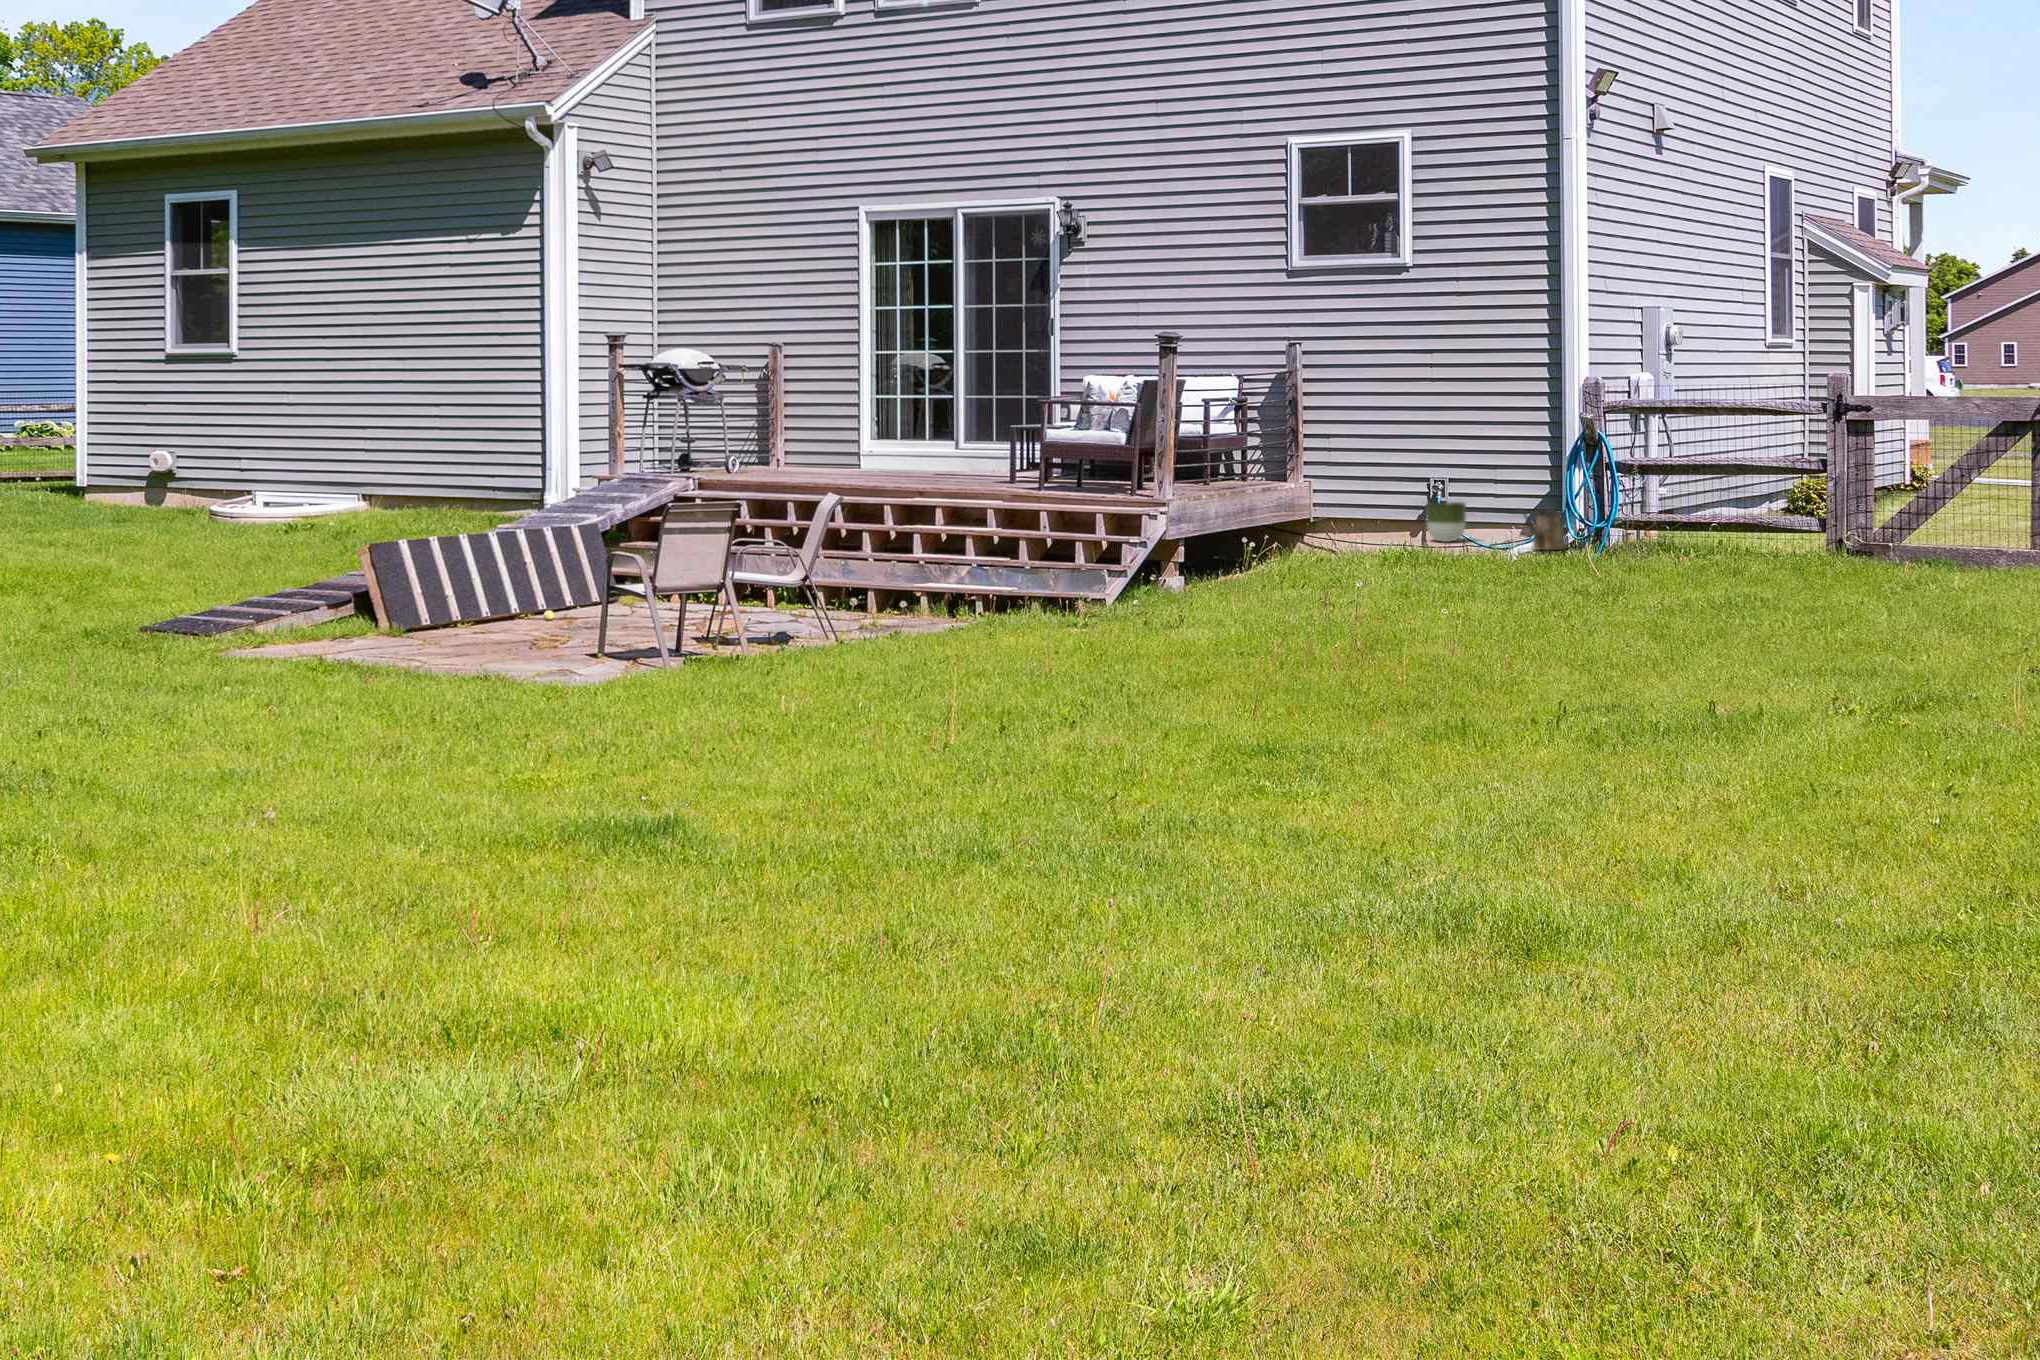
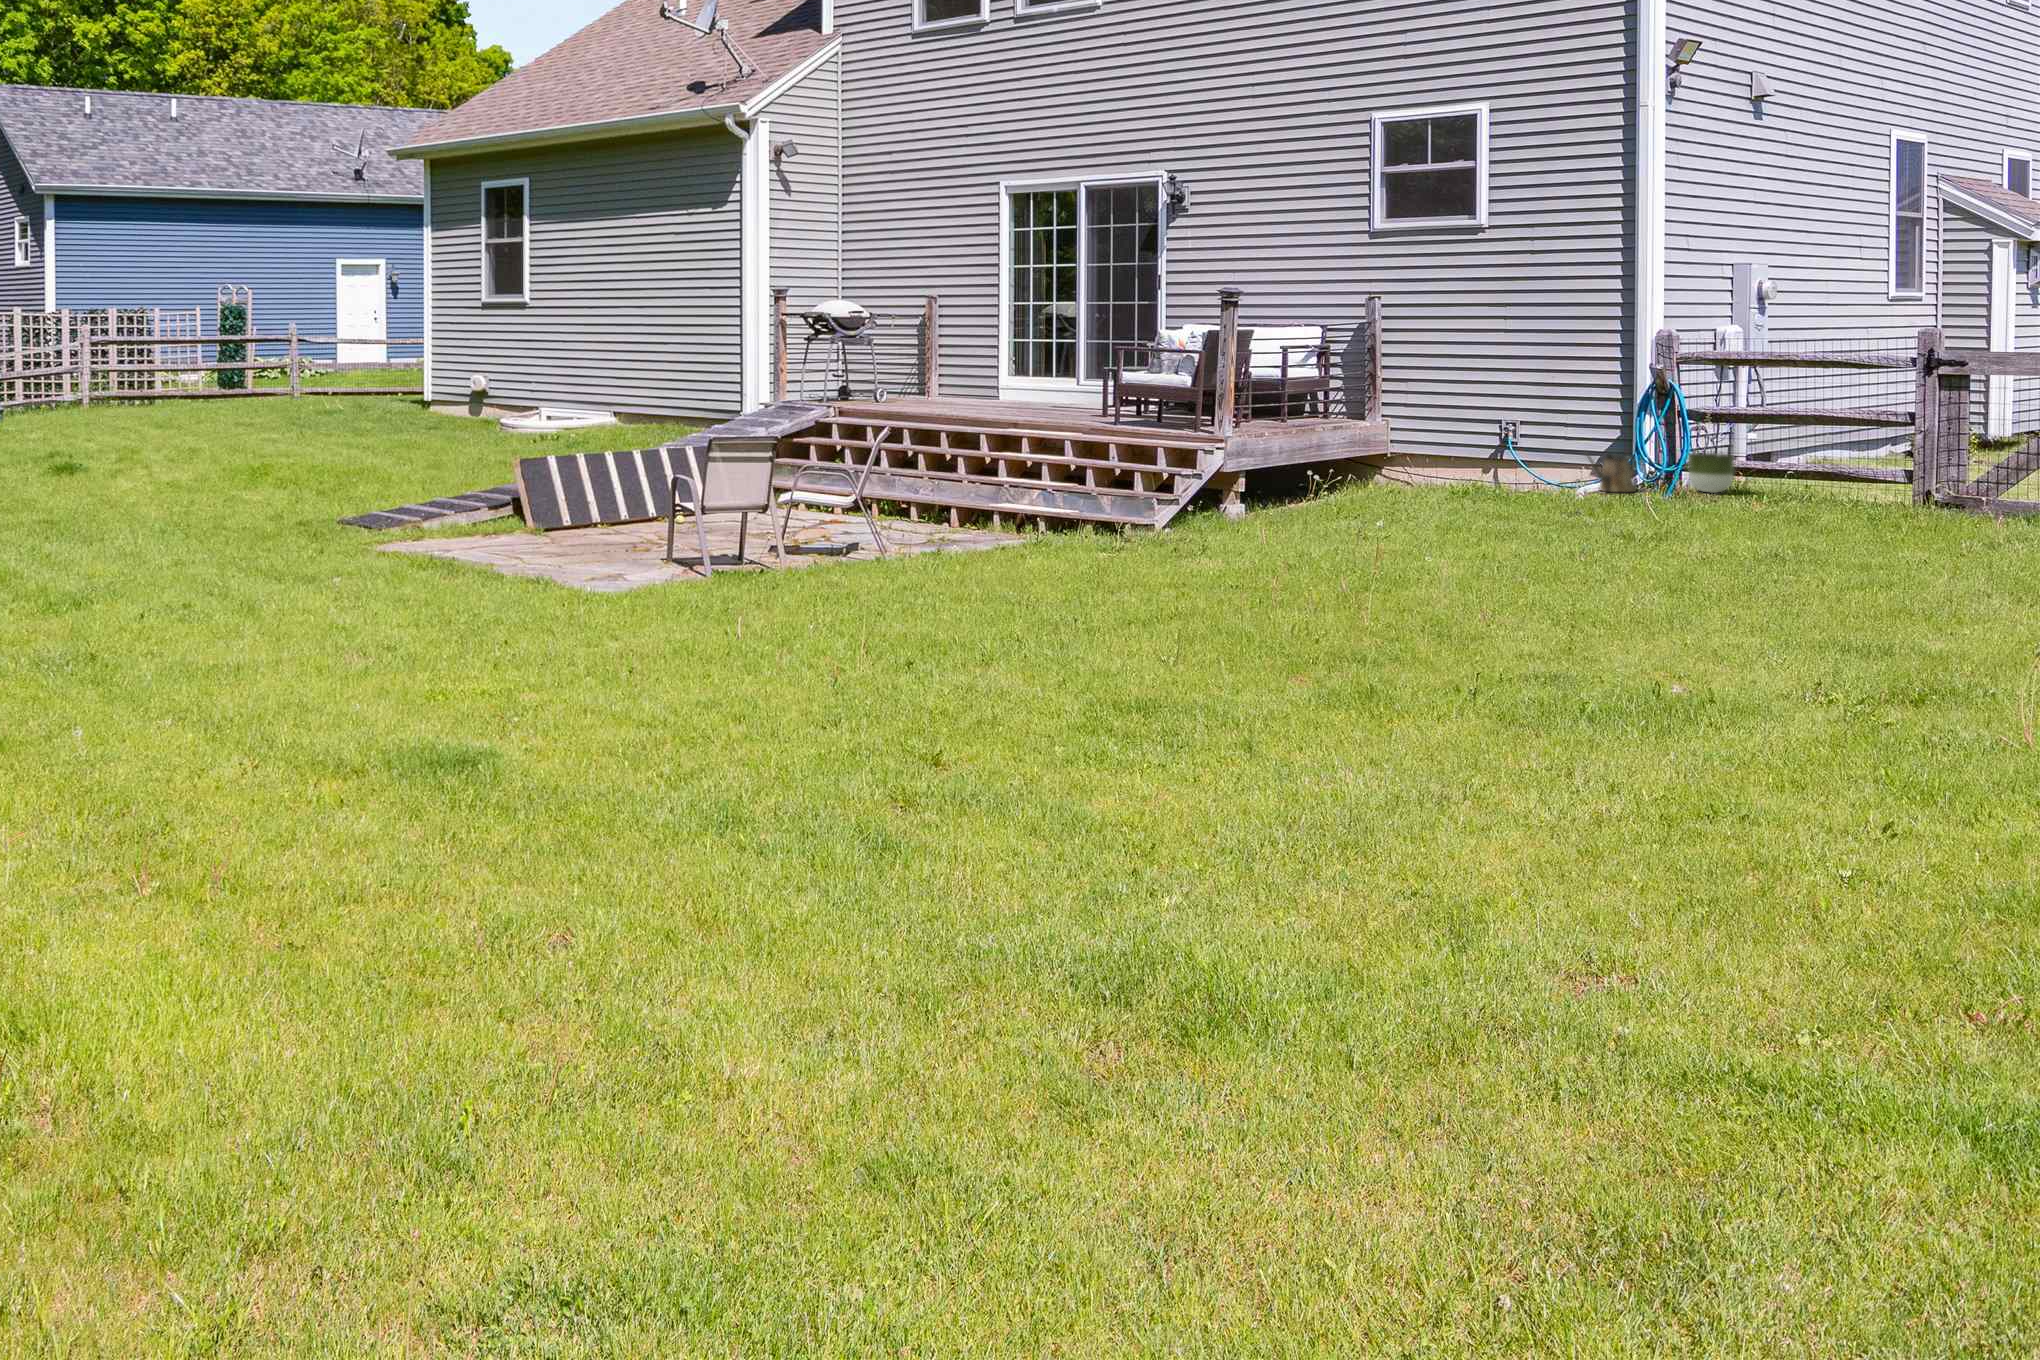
planter: present [1426,502,1466,542] -> present [1688,453,1734,493]

